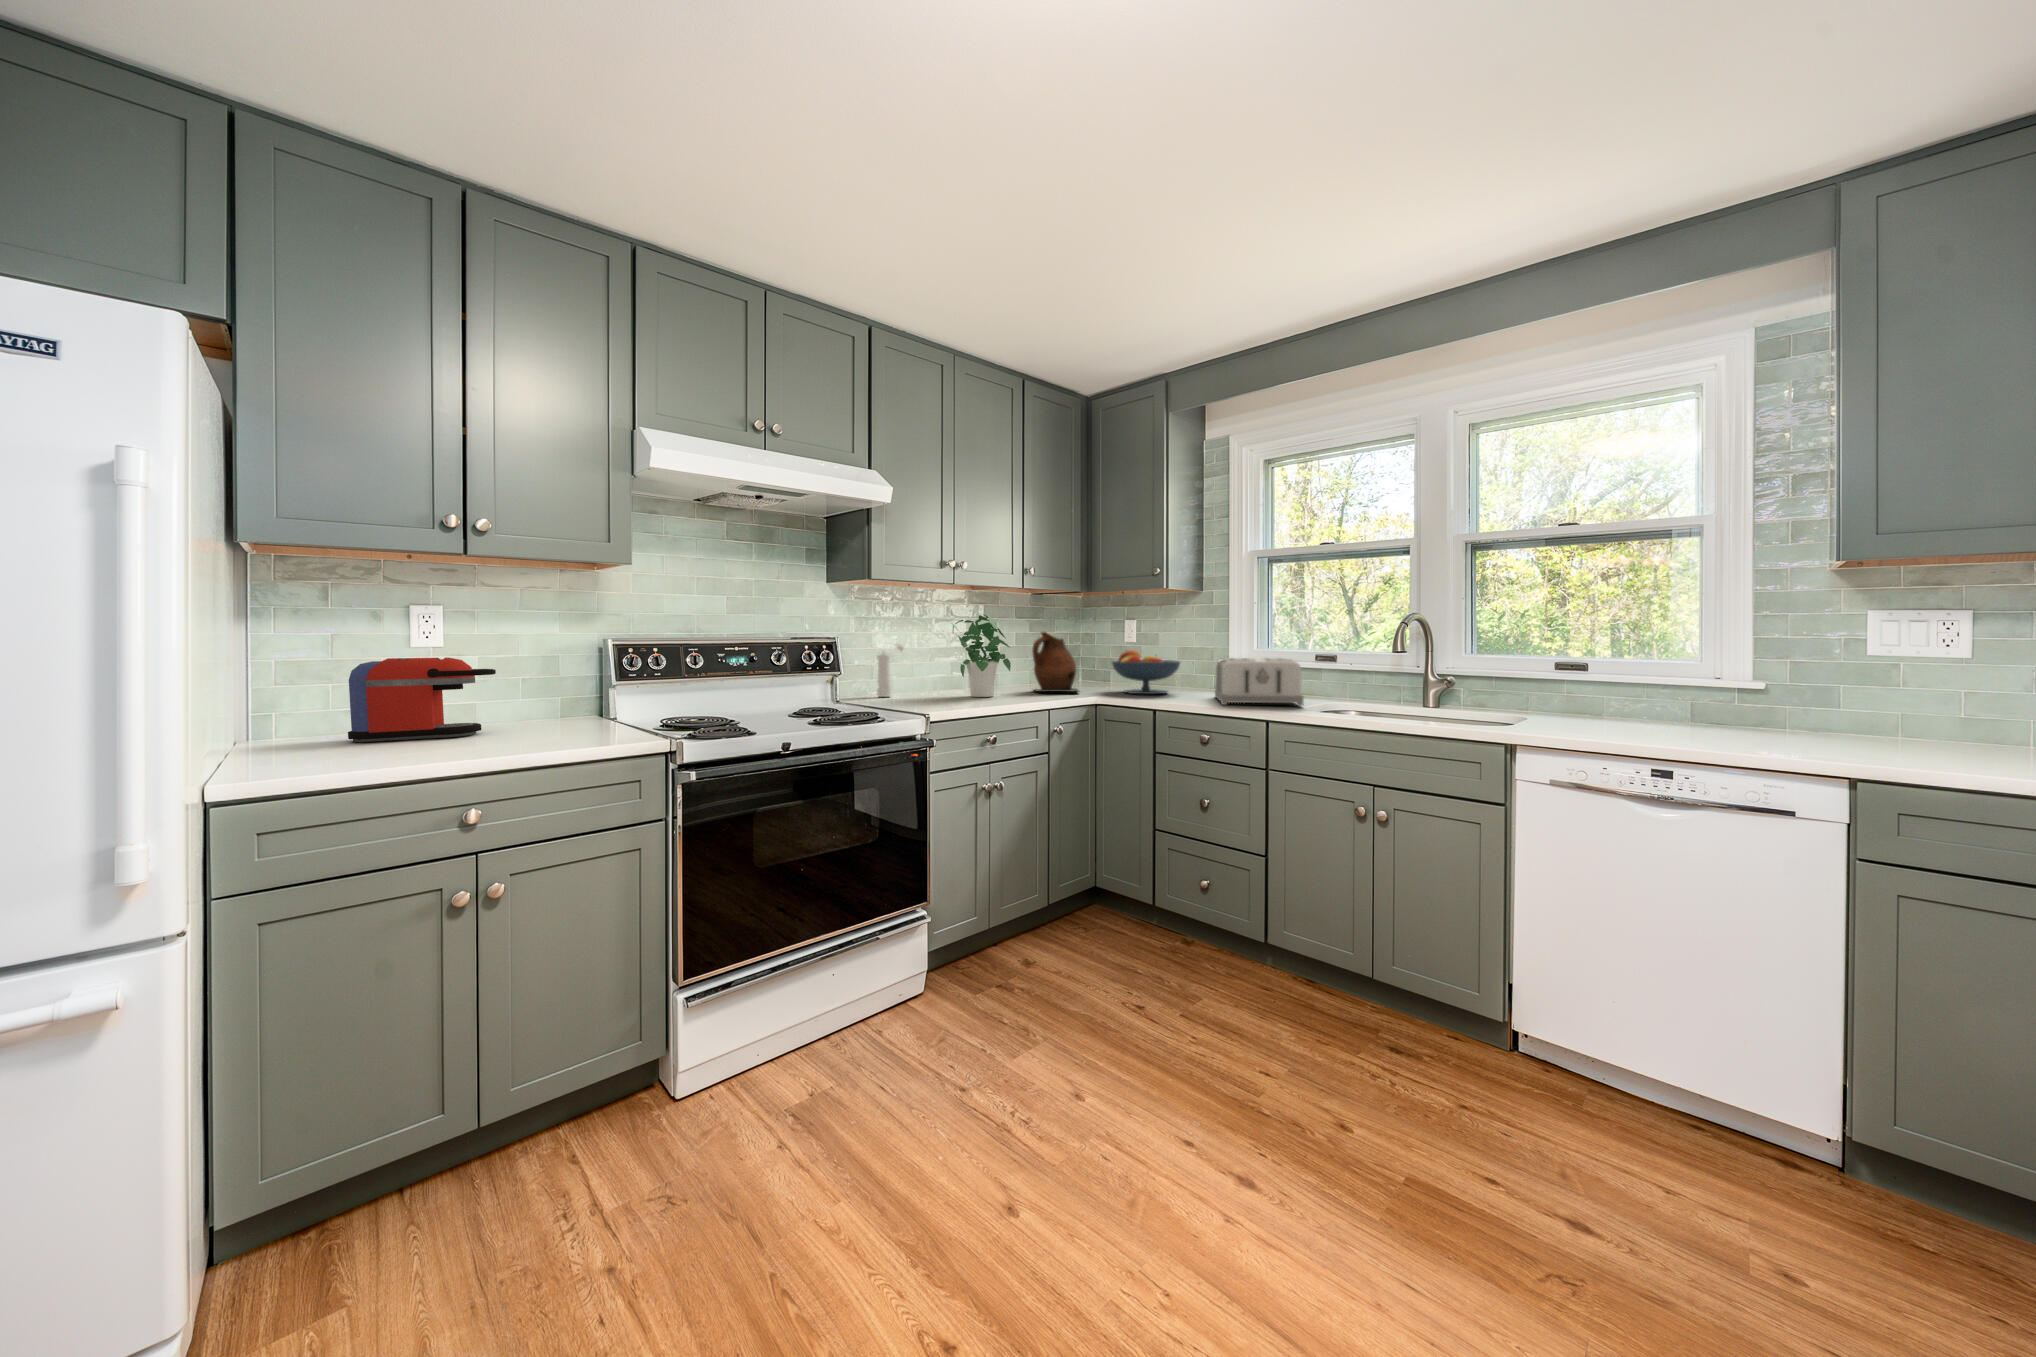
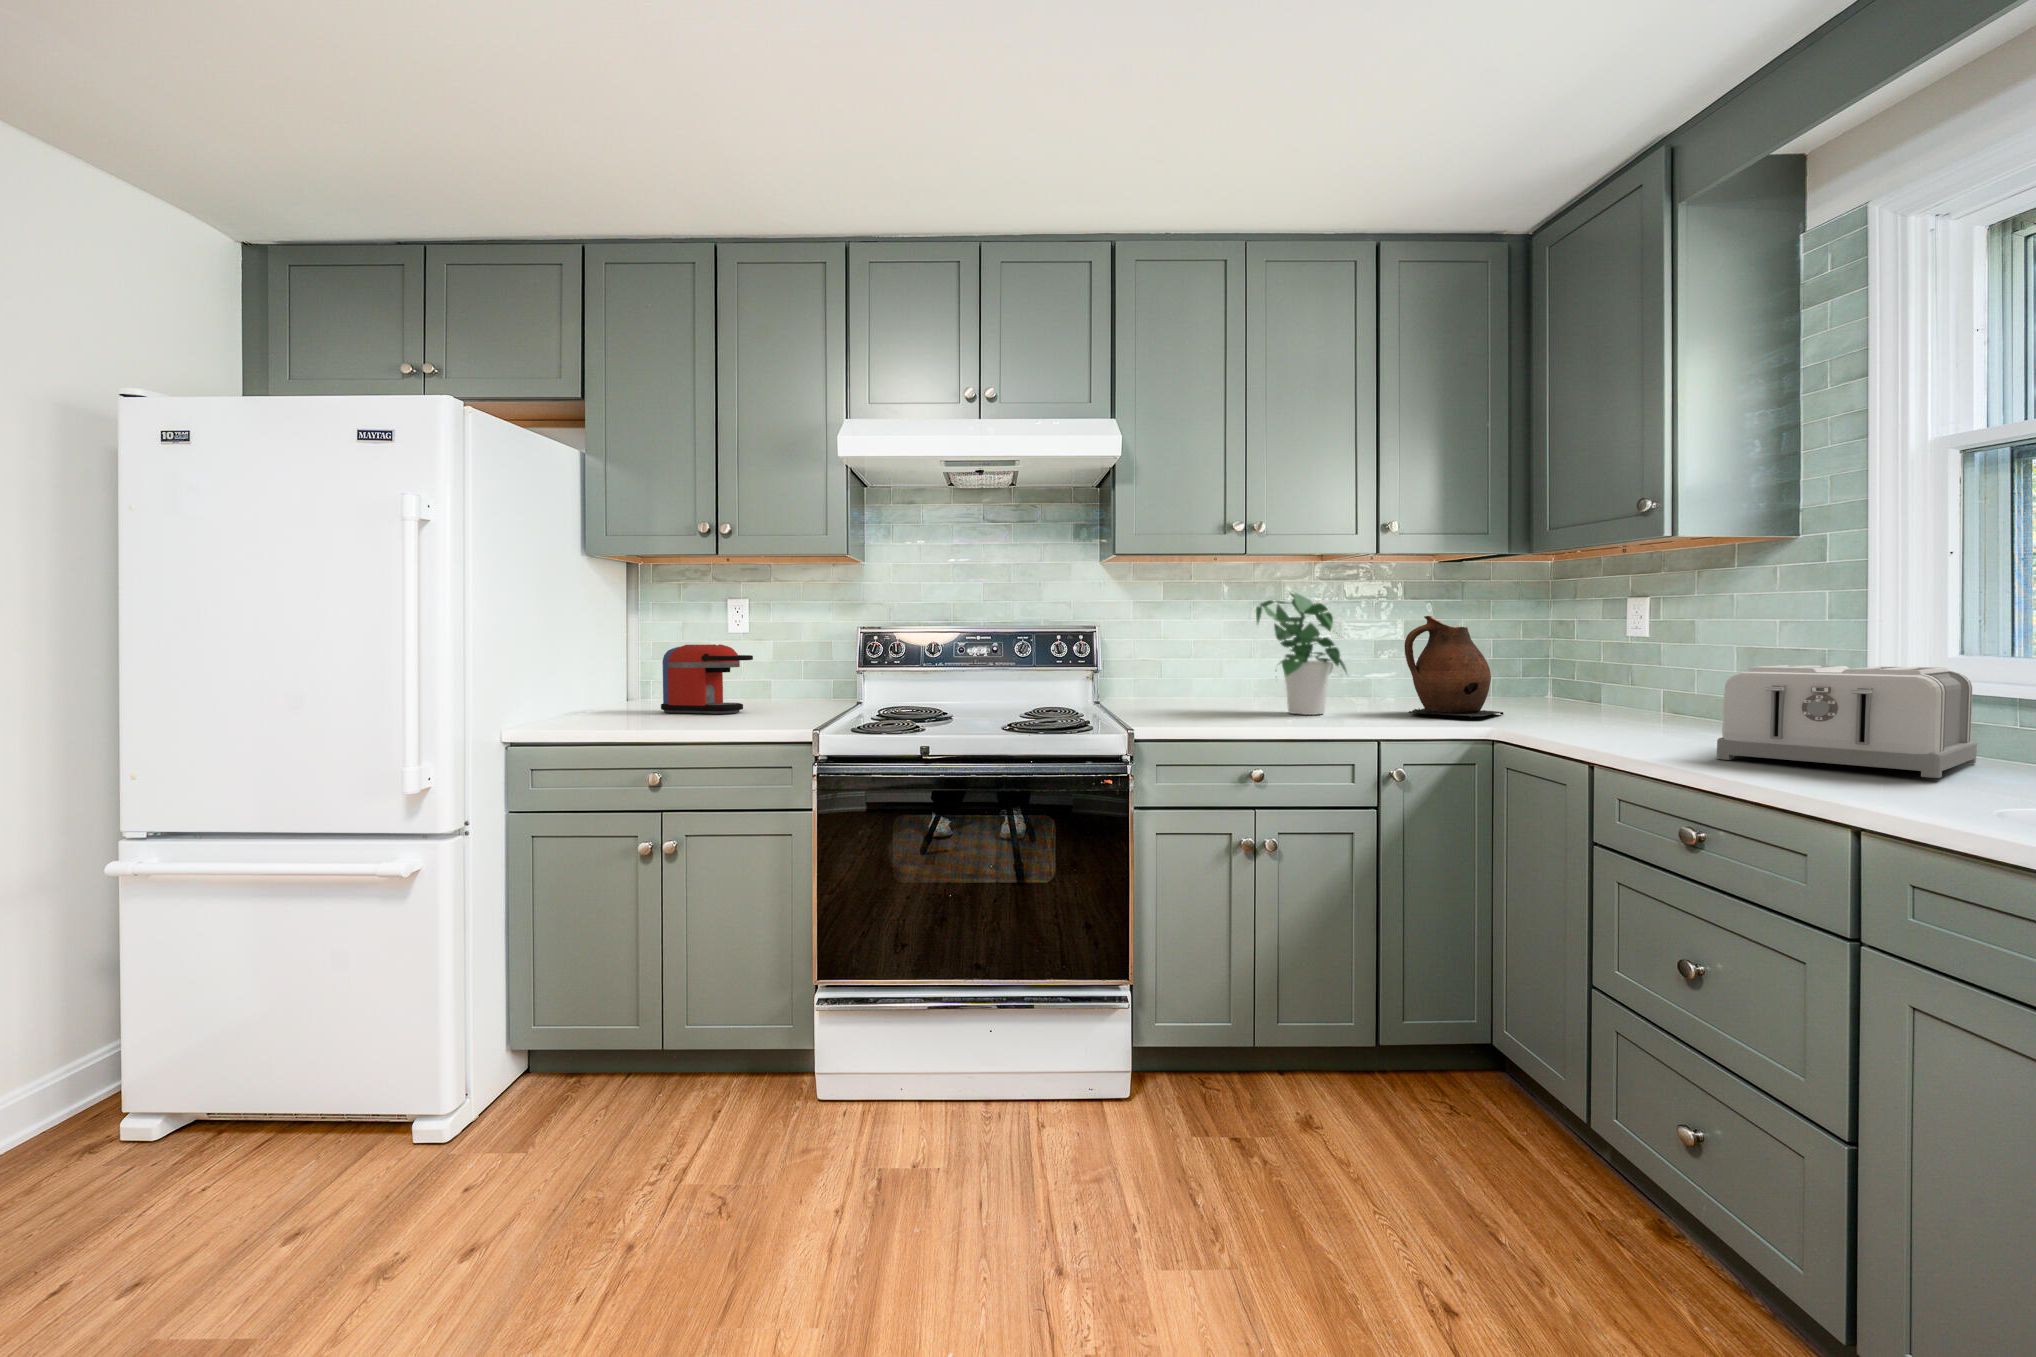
pepper mill: present [877,644,904,697] -> none [1166,636,1213,706]
fruit bowl: present [1112,650,1180,694] -> none [1556,647,1712,731]

